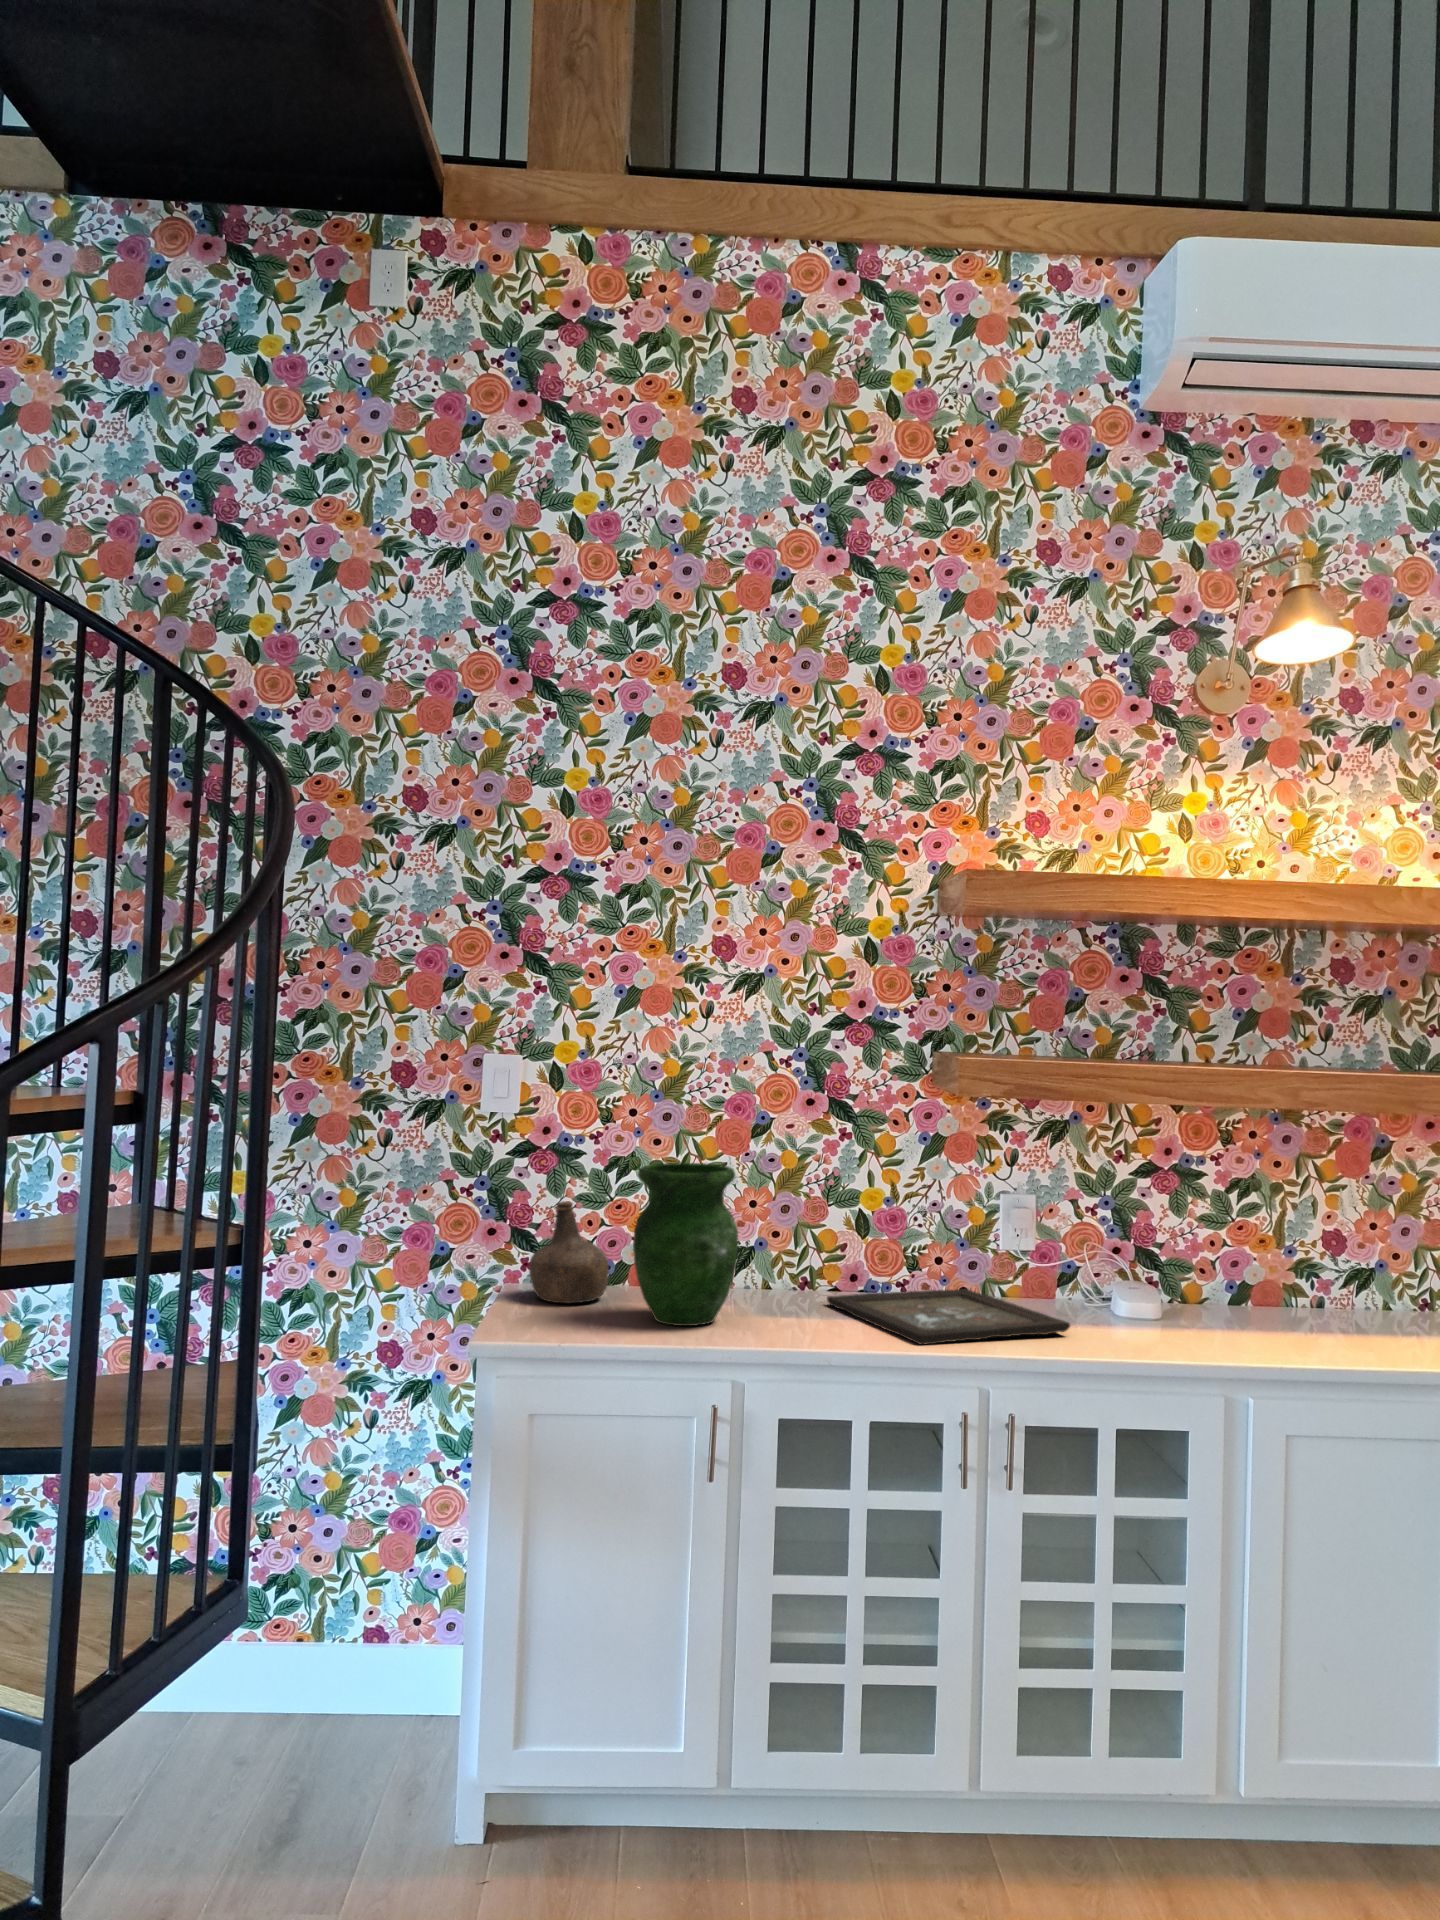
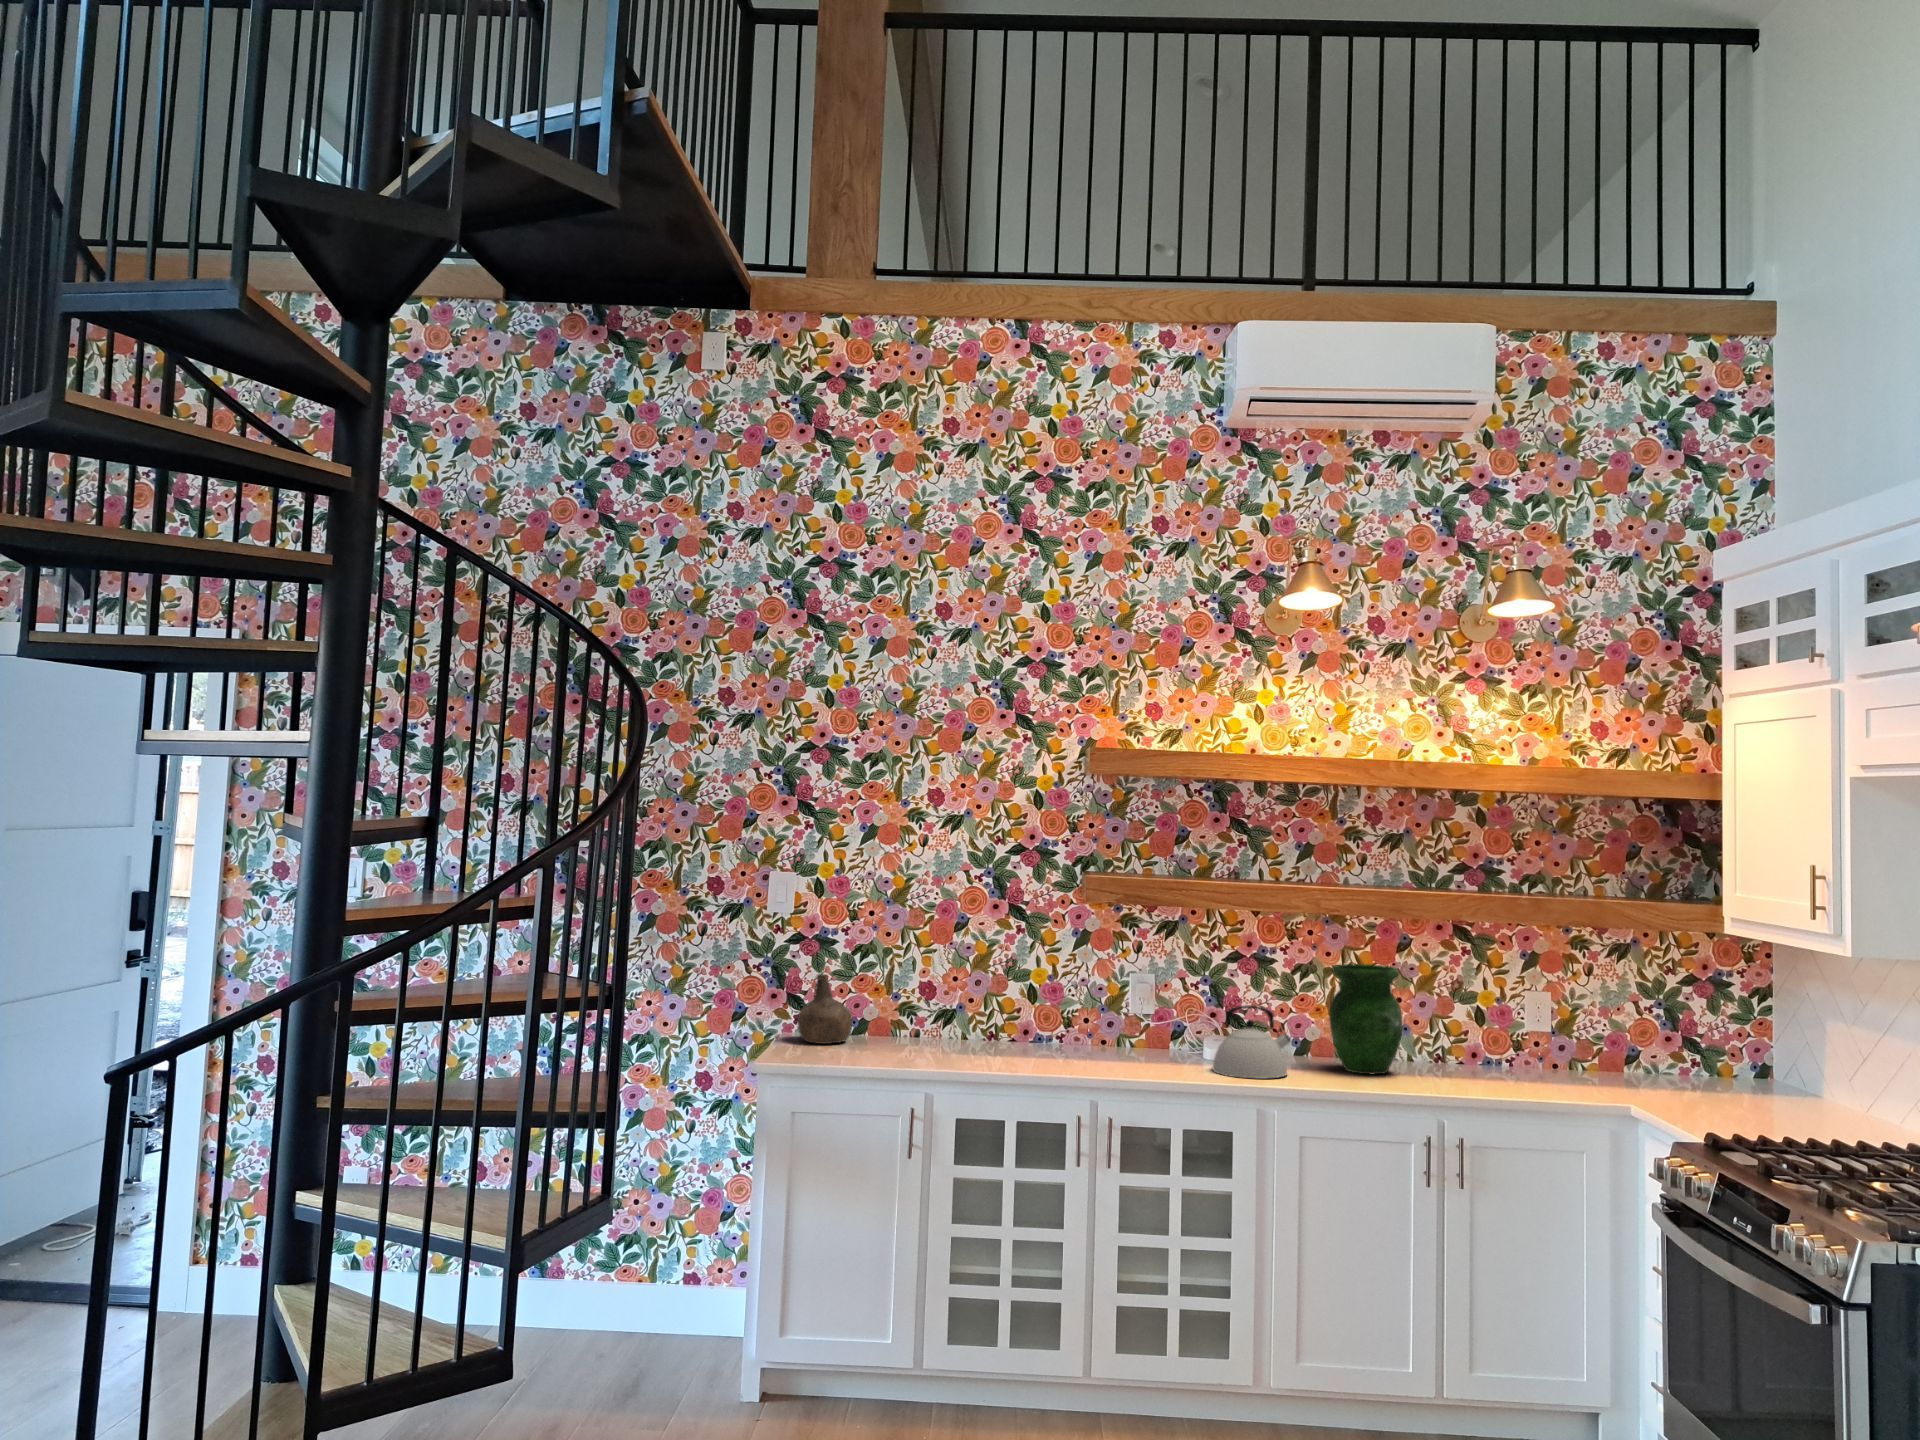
vase: present [633,1163,738,1326] -> present [1329,964,1403,1074]
kettle: none [1133,1244,1246,1349] -> present [1213,1005,1290,1079]
tray: present [827,1289,1070,1345] -> none [1004,1040,1166,1072]

